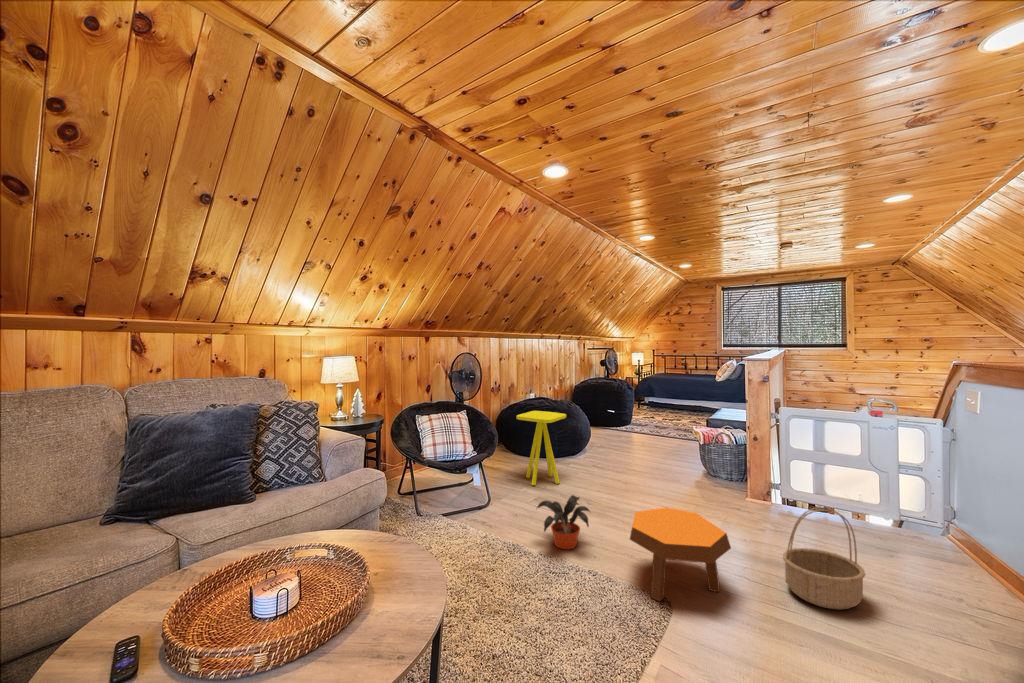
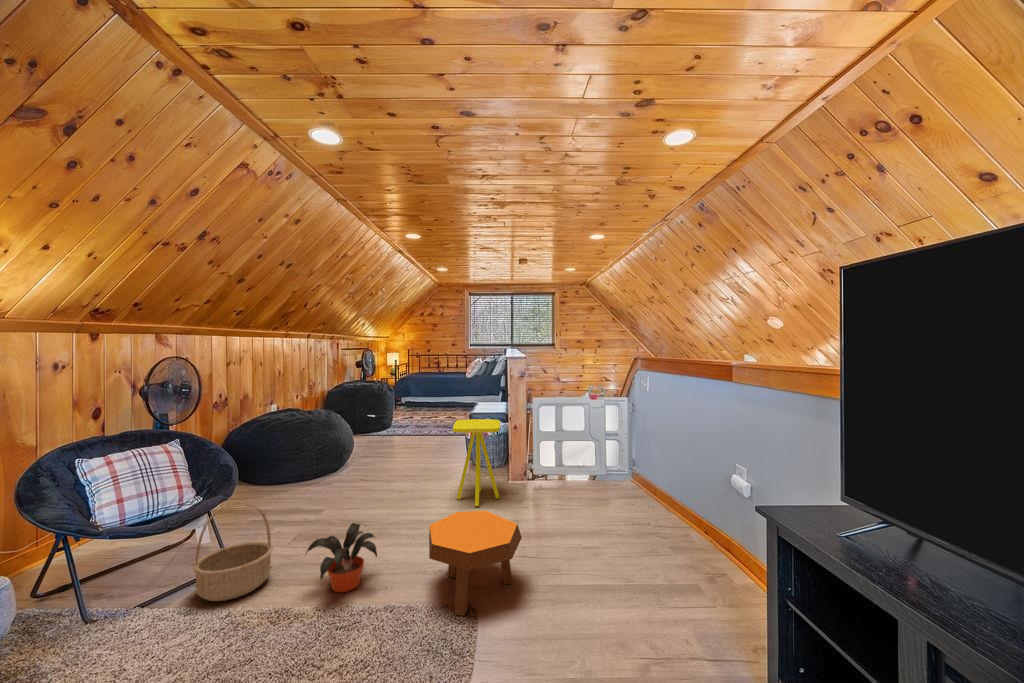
side table: present [516,411,566,485] -> present [453,419,500,506]
basket: present [783,507,866,610] -> present [193,503,273,601]

